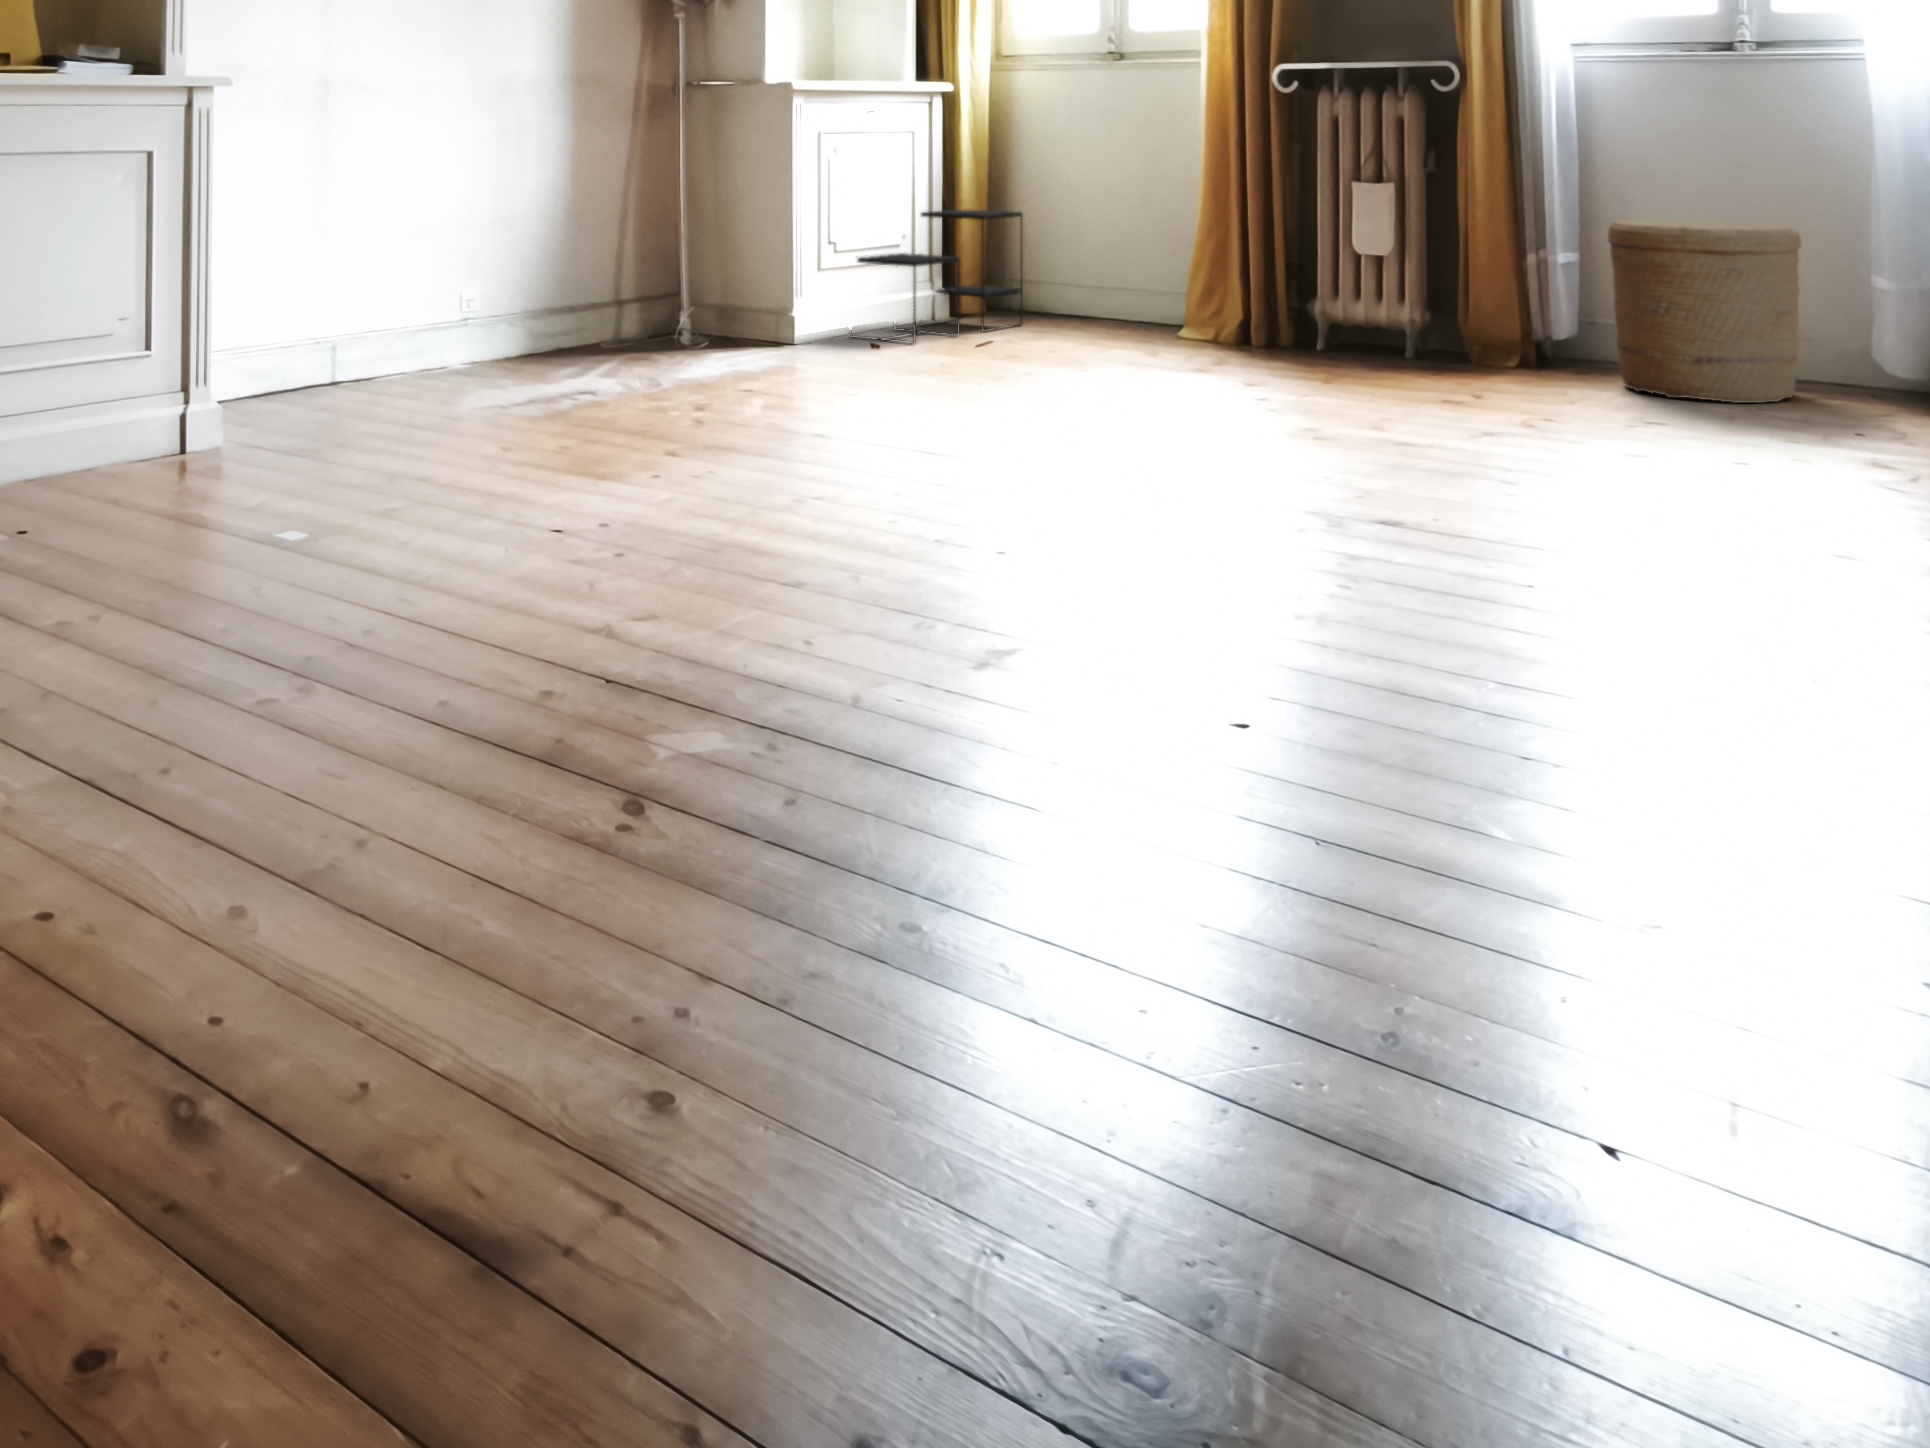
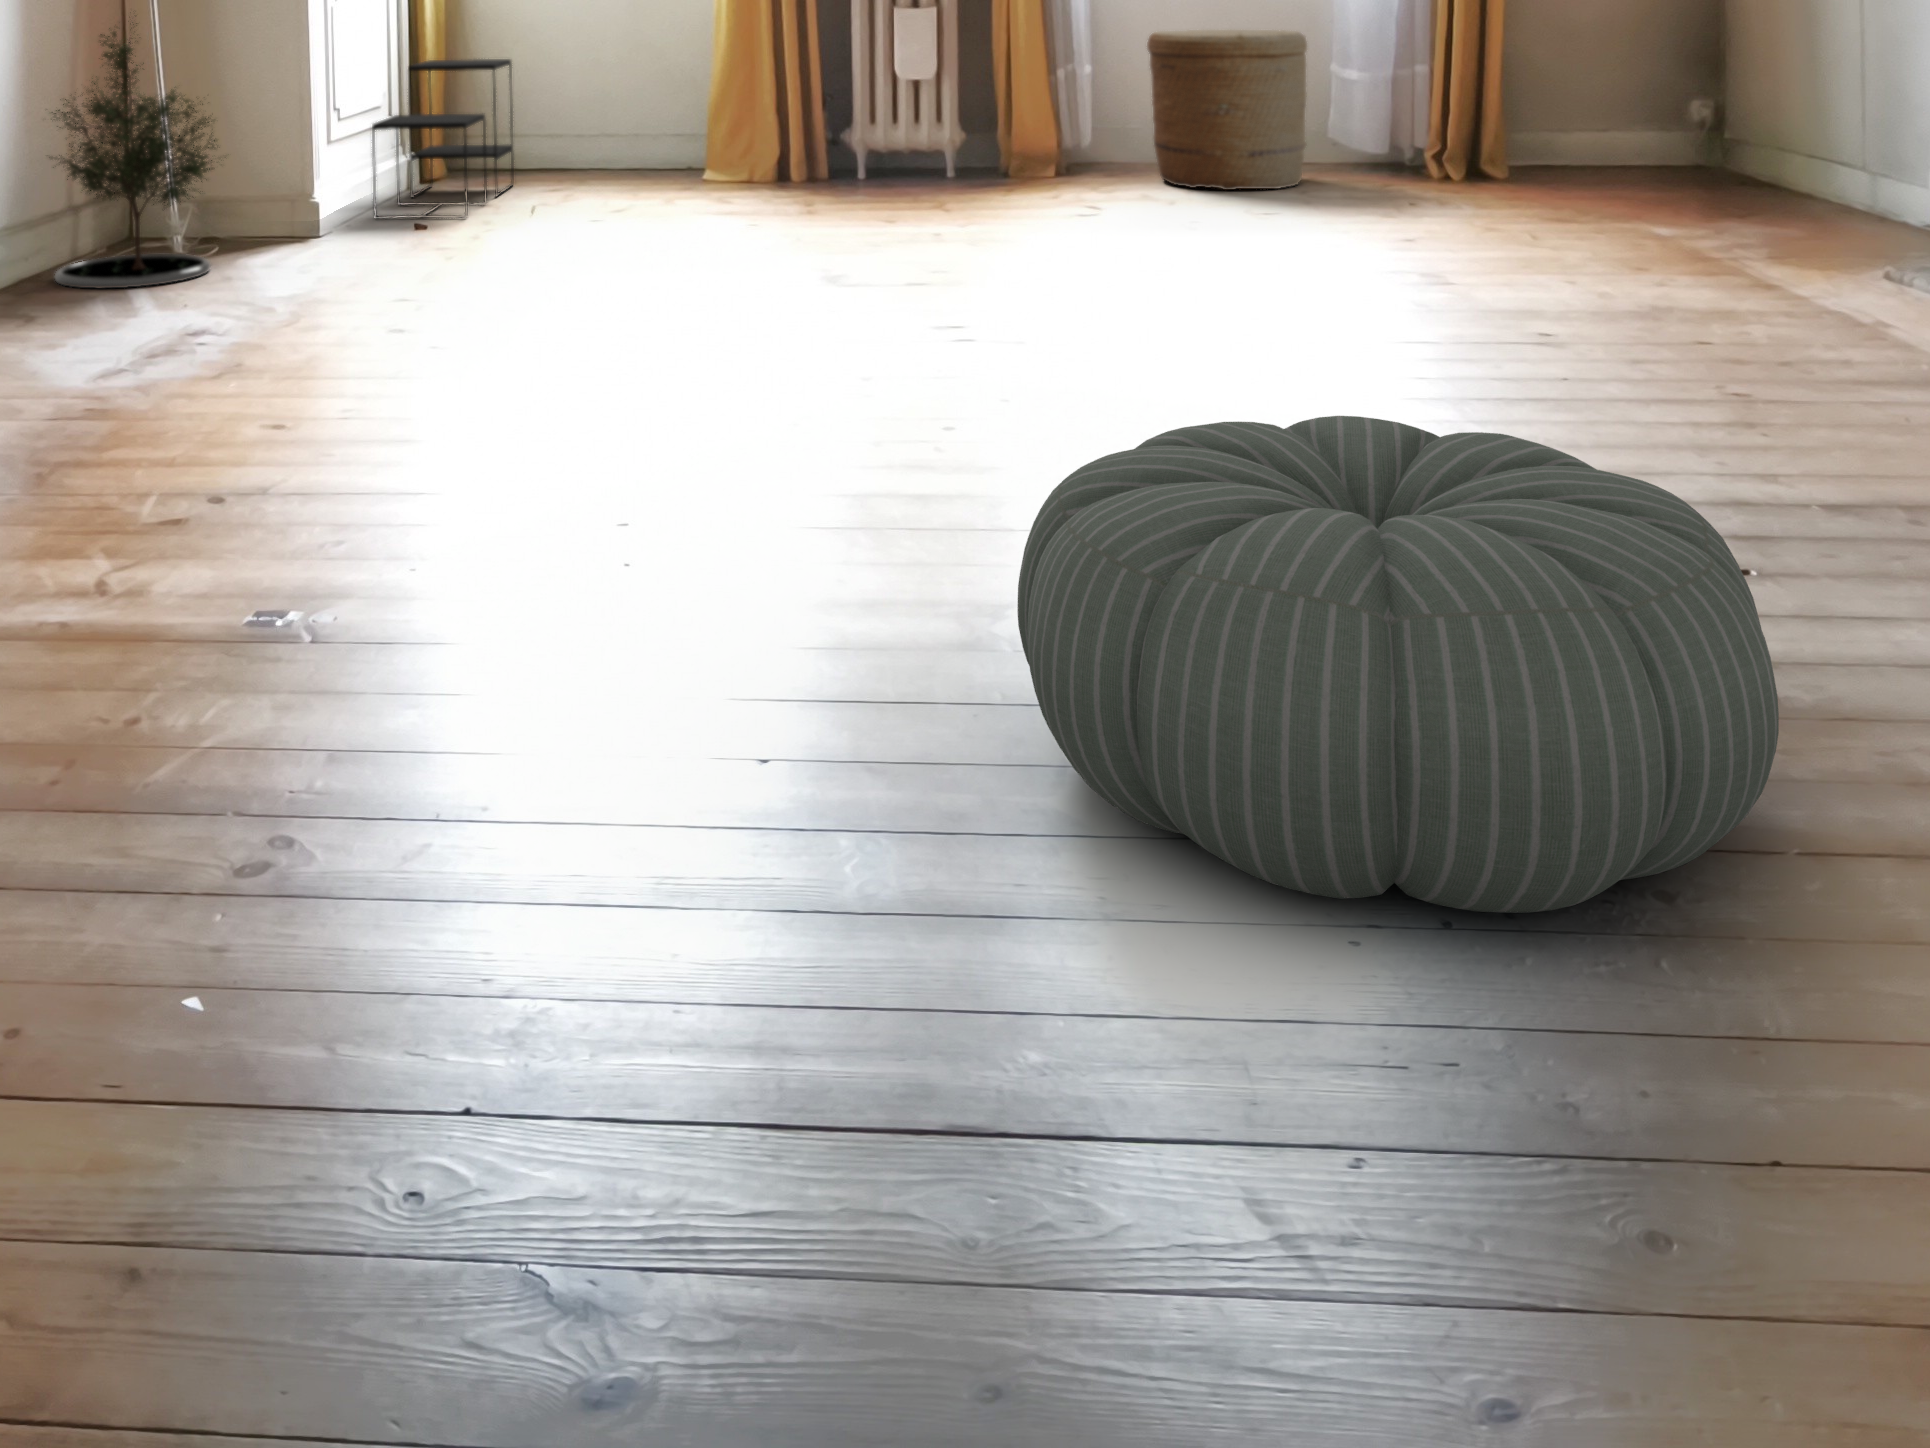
potted tree: none [540,151,664,362] -> present [49,22,215,288]
pouf: none [92,478,655,815] -> present [1018,416,1779,913]

